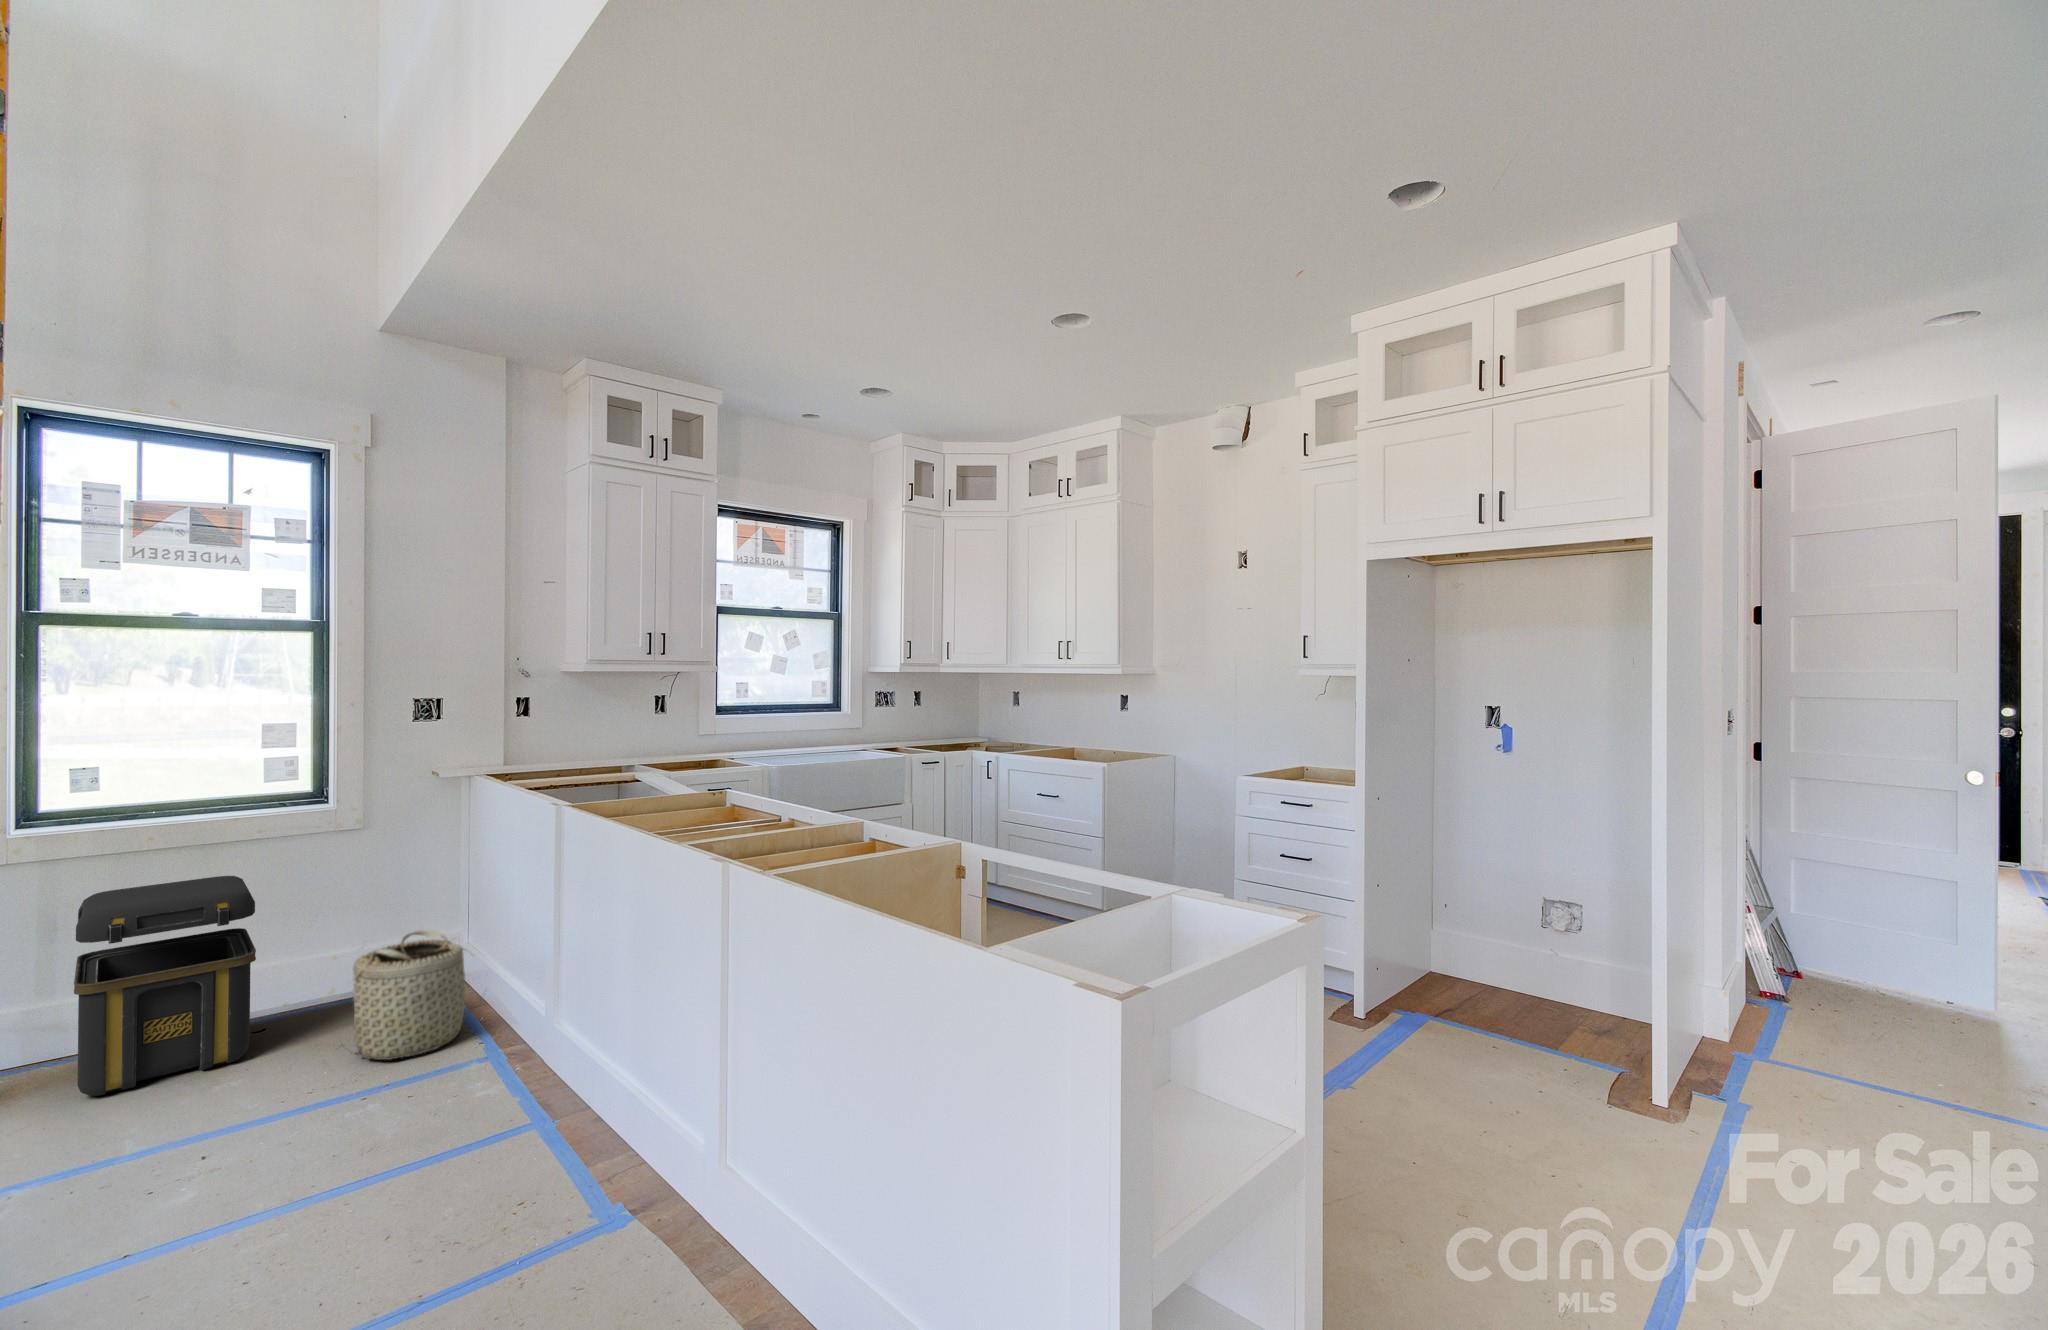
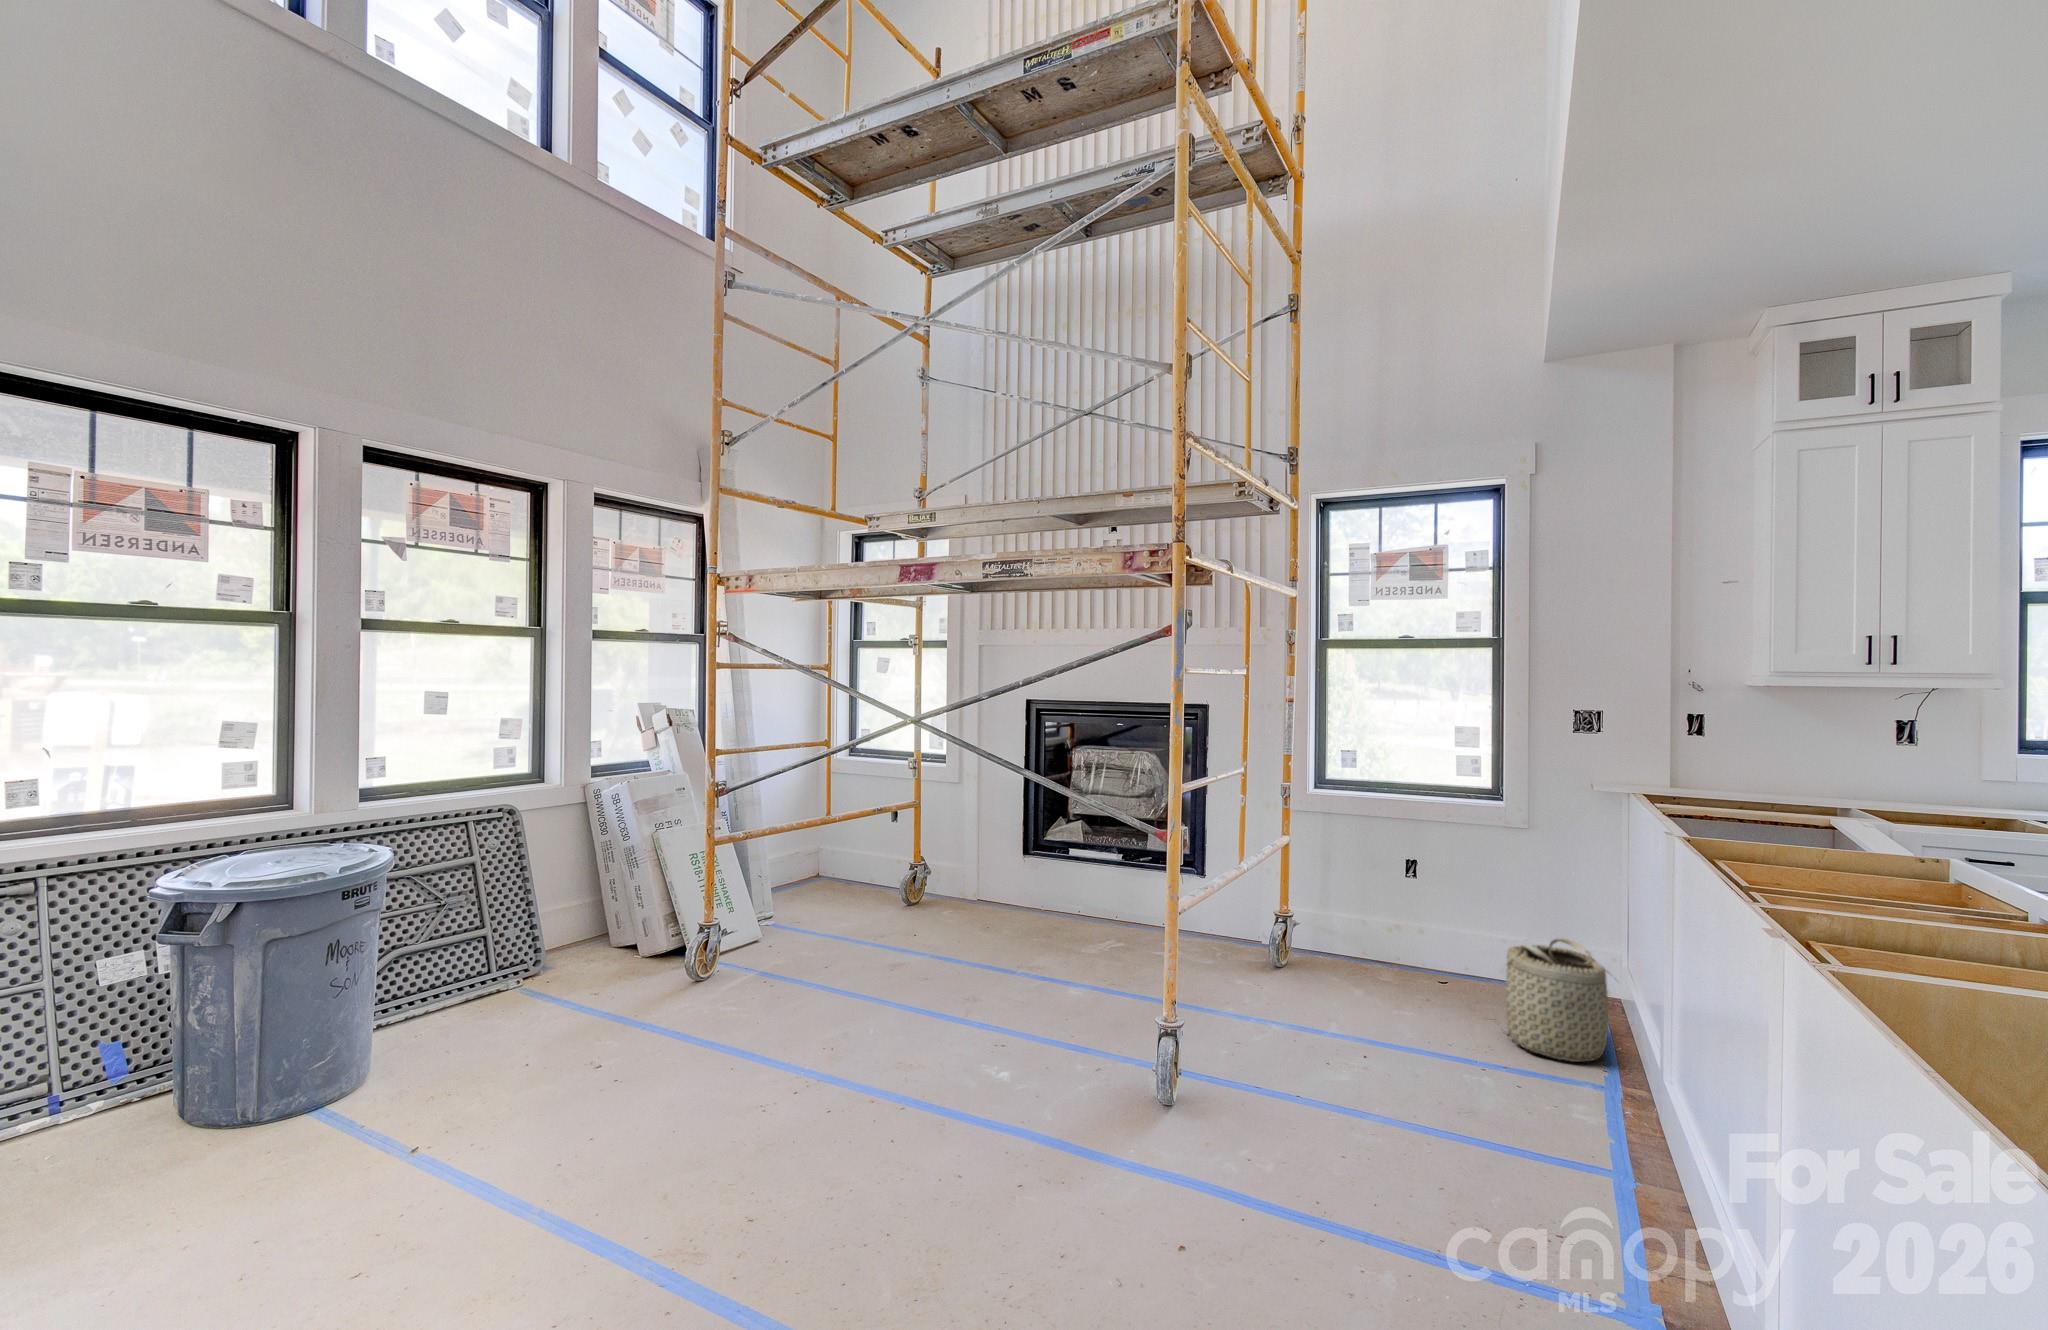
toolbox: present [74,876,256,1096] -> none [1335,842,1440,1001]

